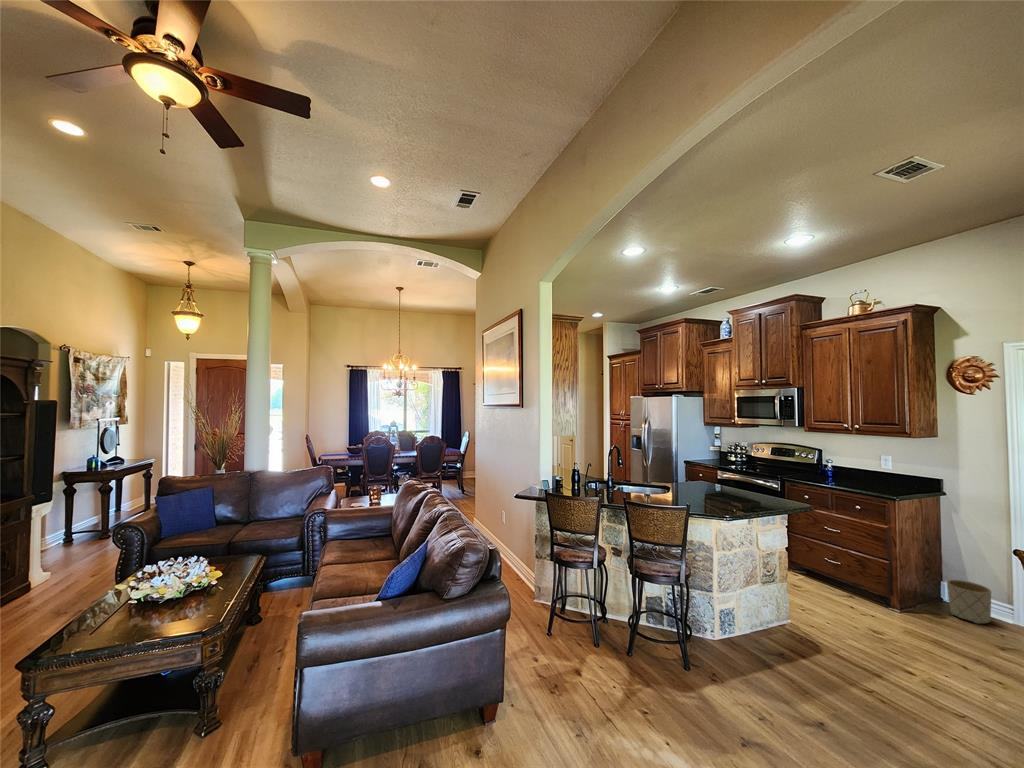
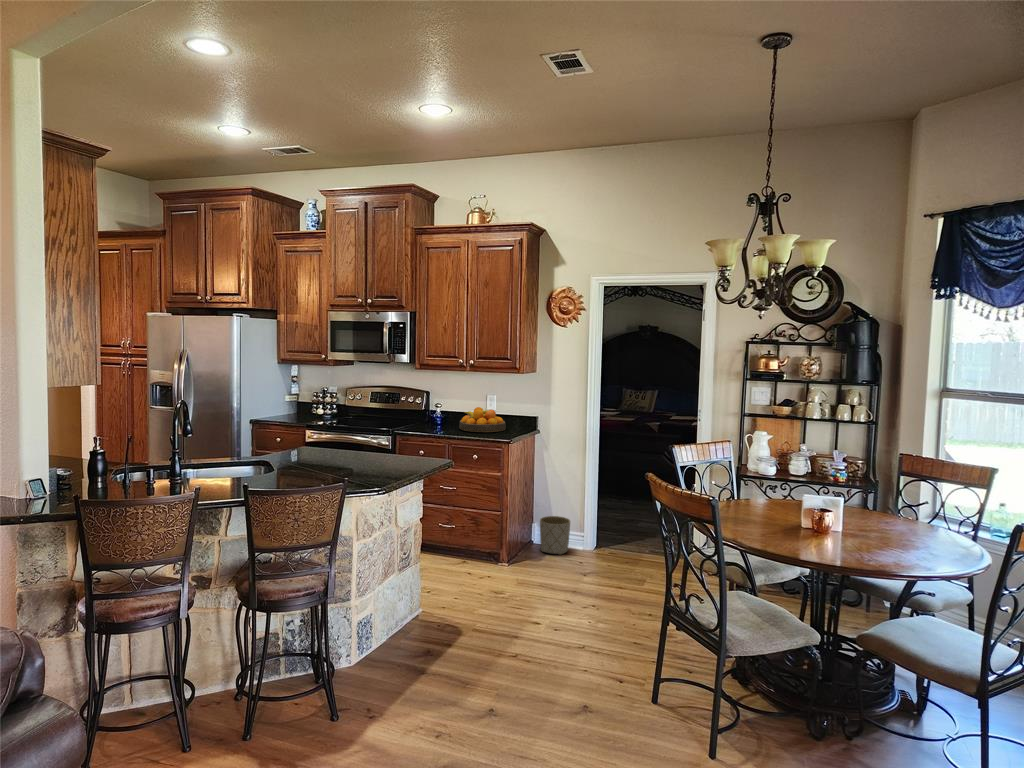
fruit bowl: none [846,466,898,489] -> present [459,407,506,432]

